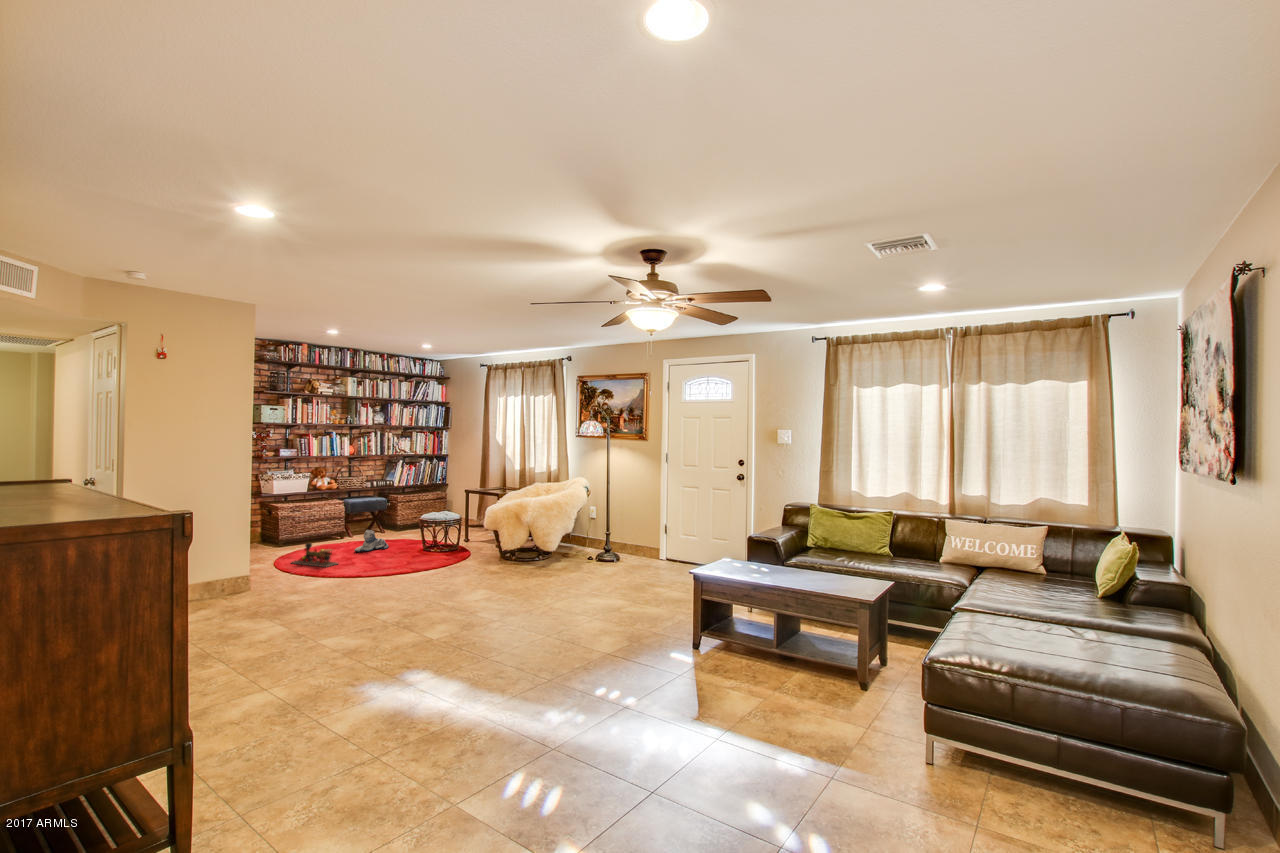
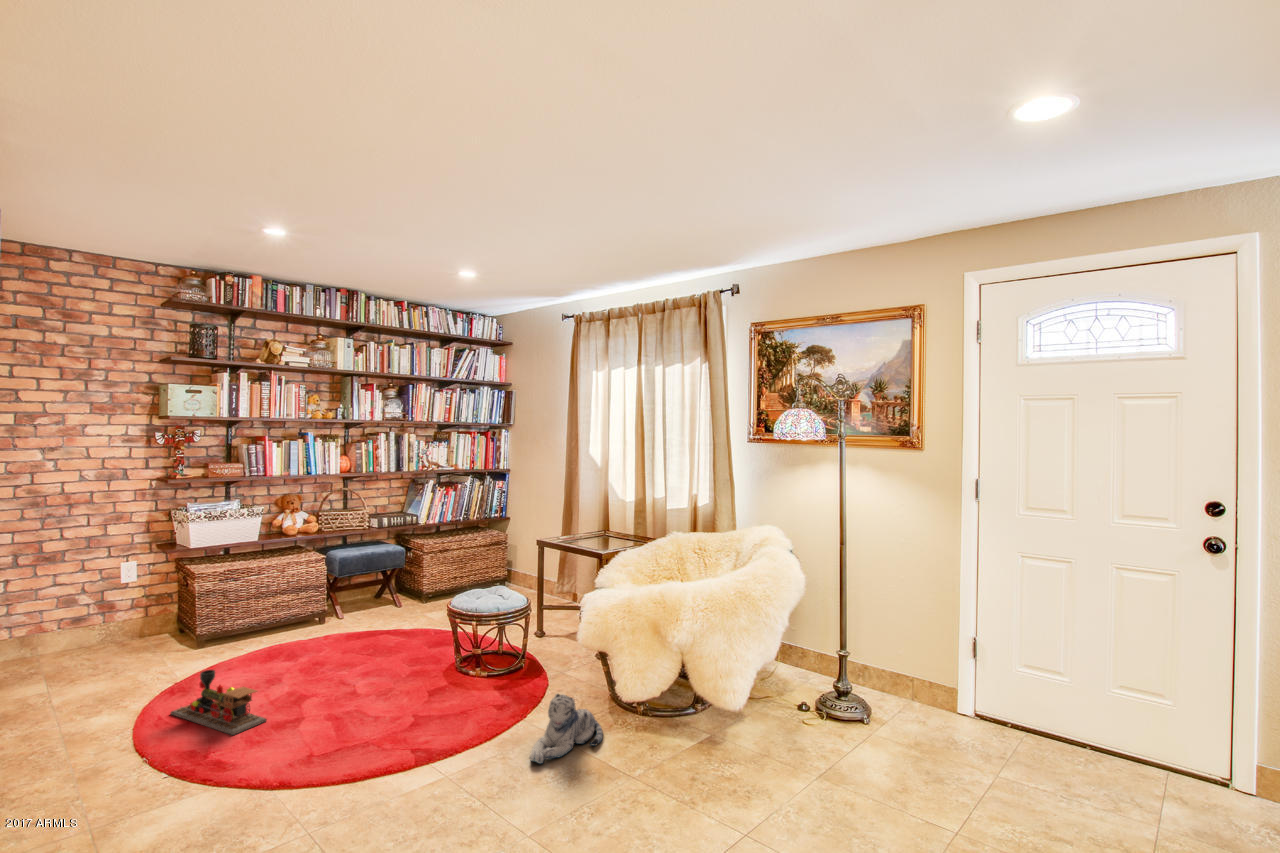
plush toy: present [354,530,389,552] -> present [530,694,603,764]

